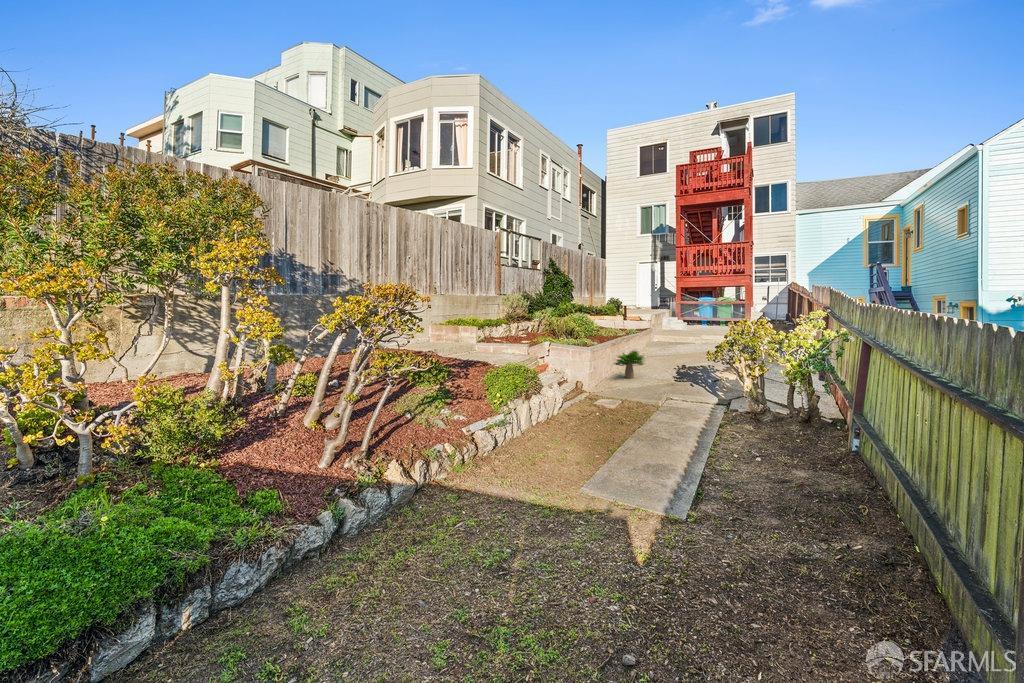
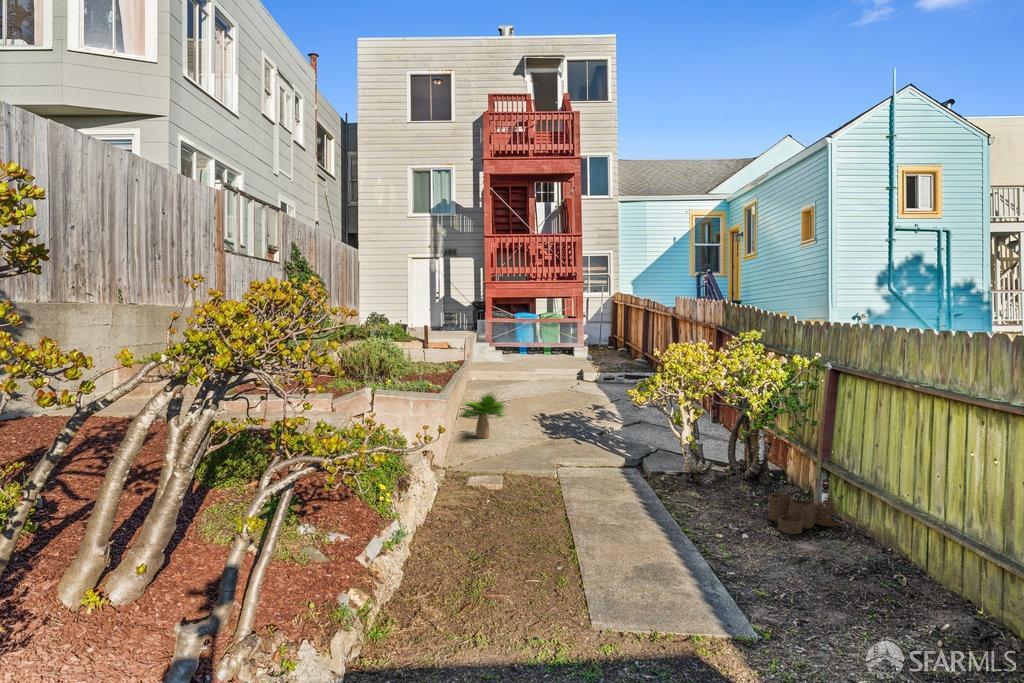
woven basket: none [789,425,850,457] -> present [769,493,840,534]

